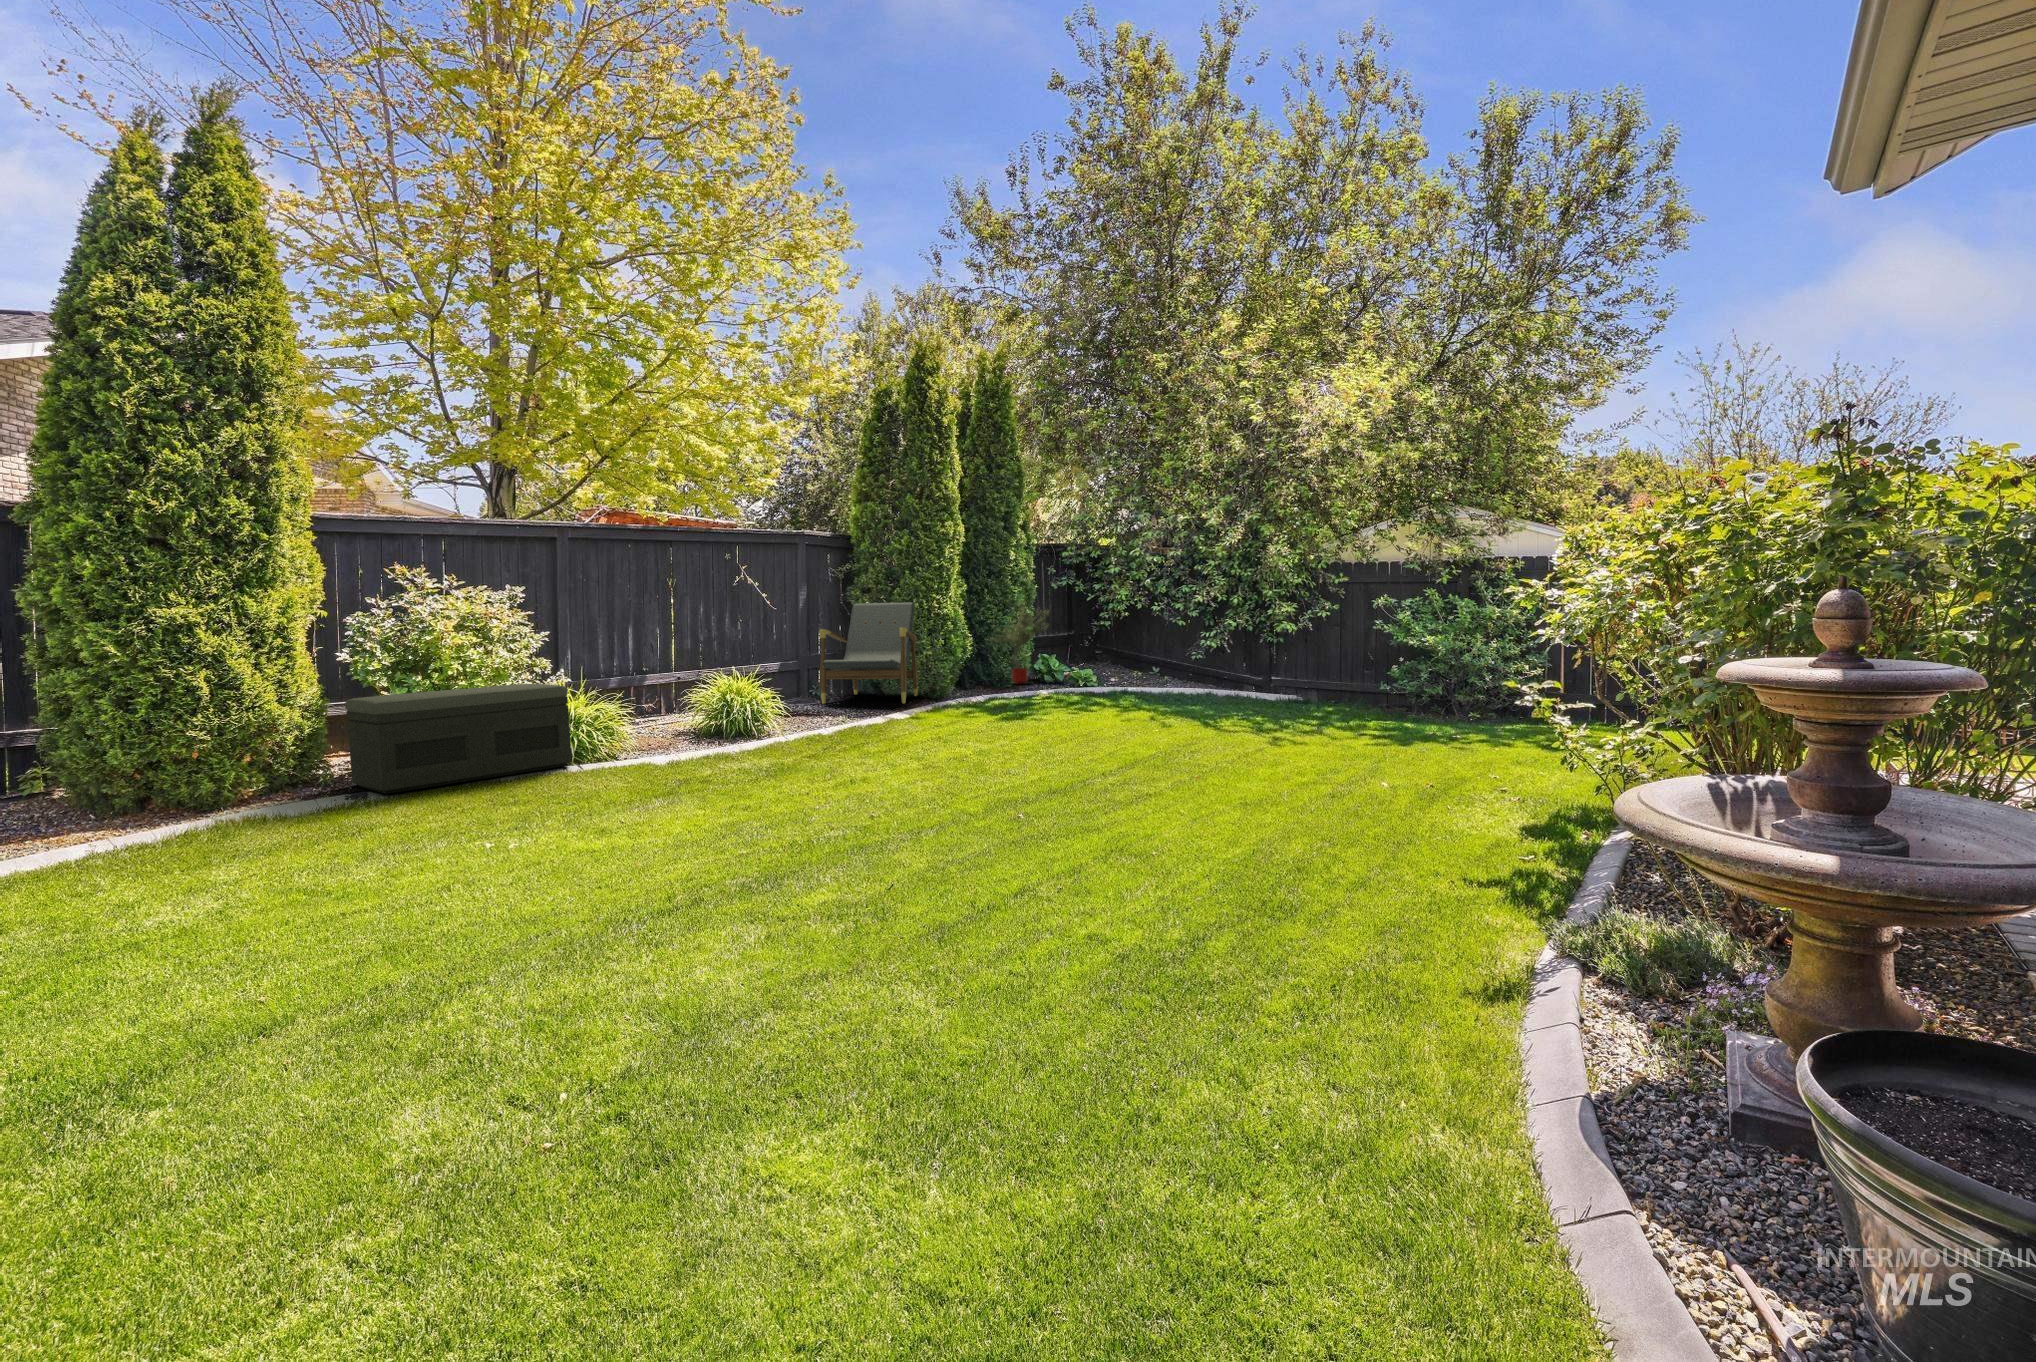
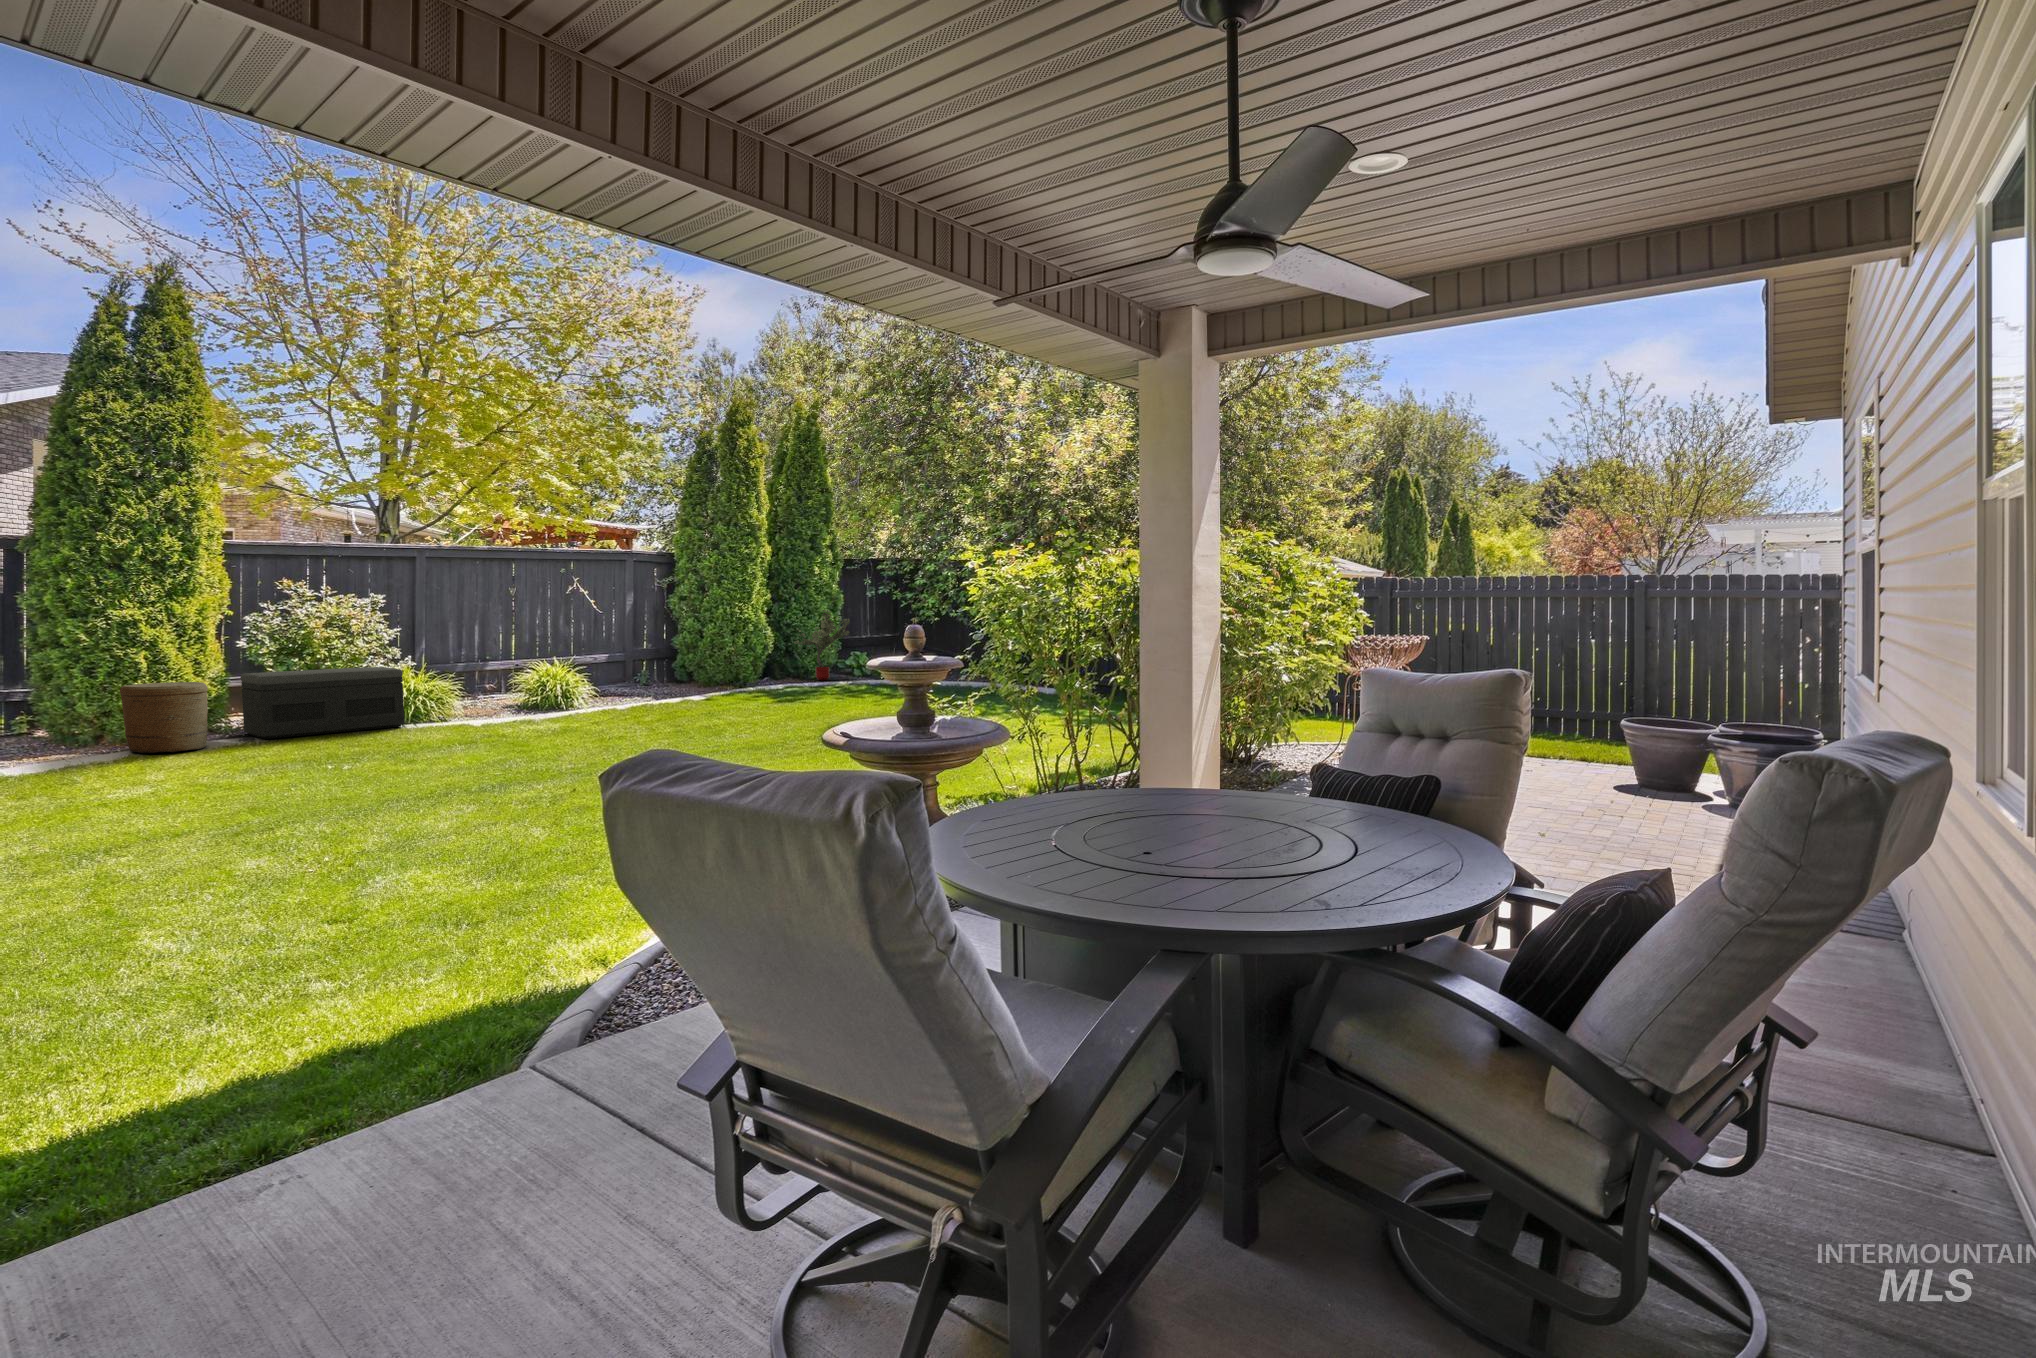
lounge chair: present [820,602,918,704] -> none [636,610,722,692]
woven basket: none [168,714,302,828] -> present [120,682,208,753]

